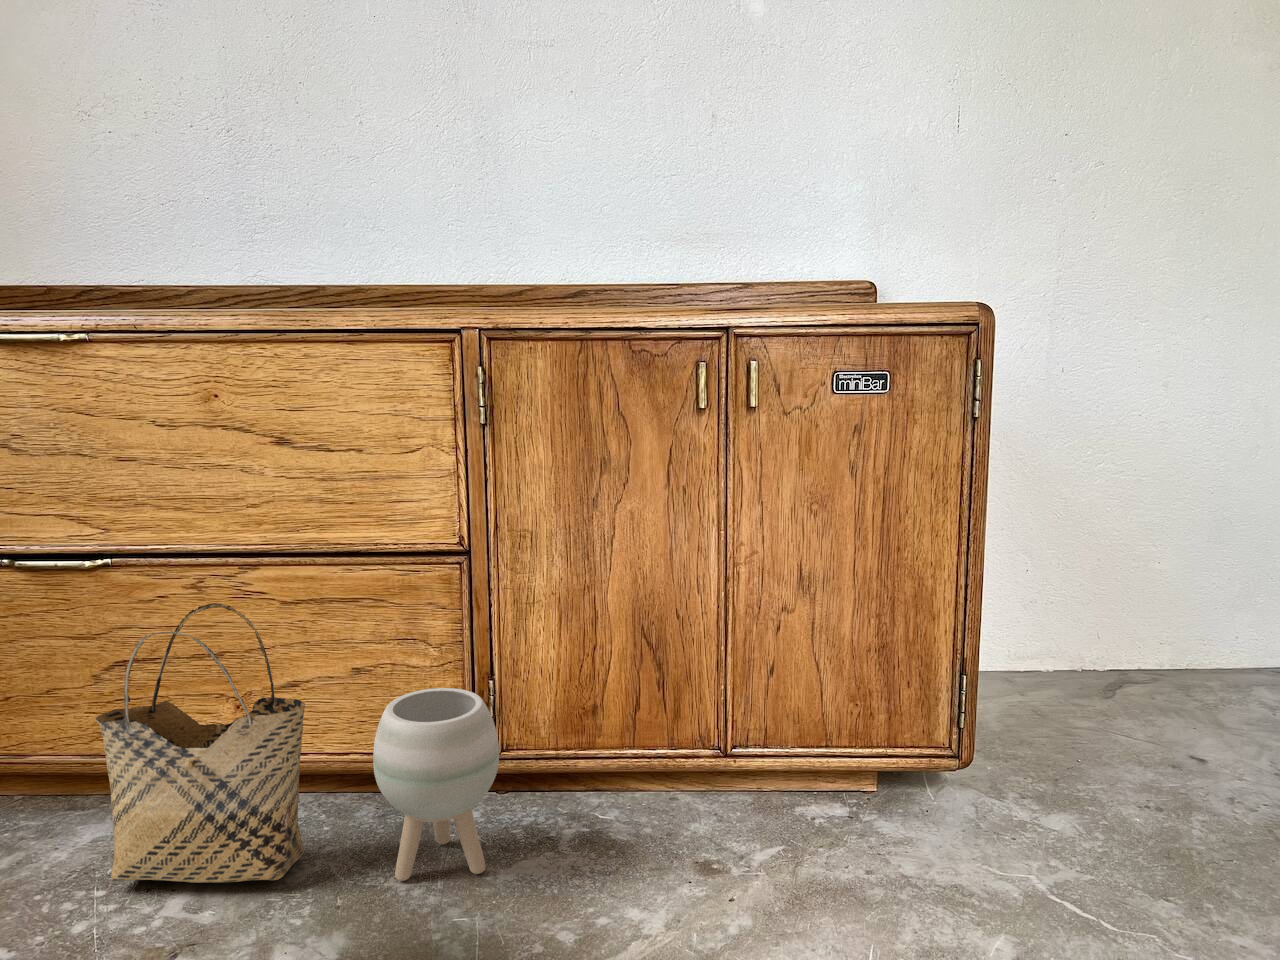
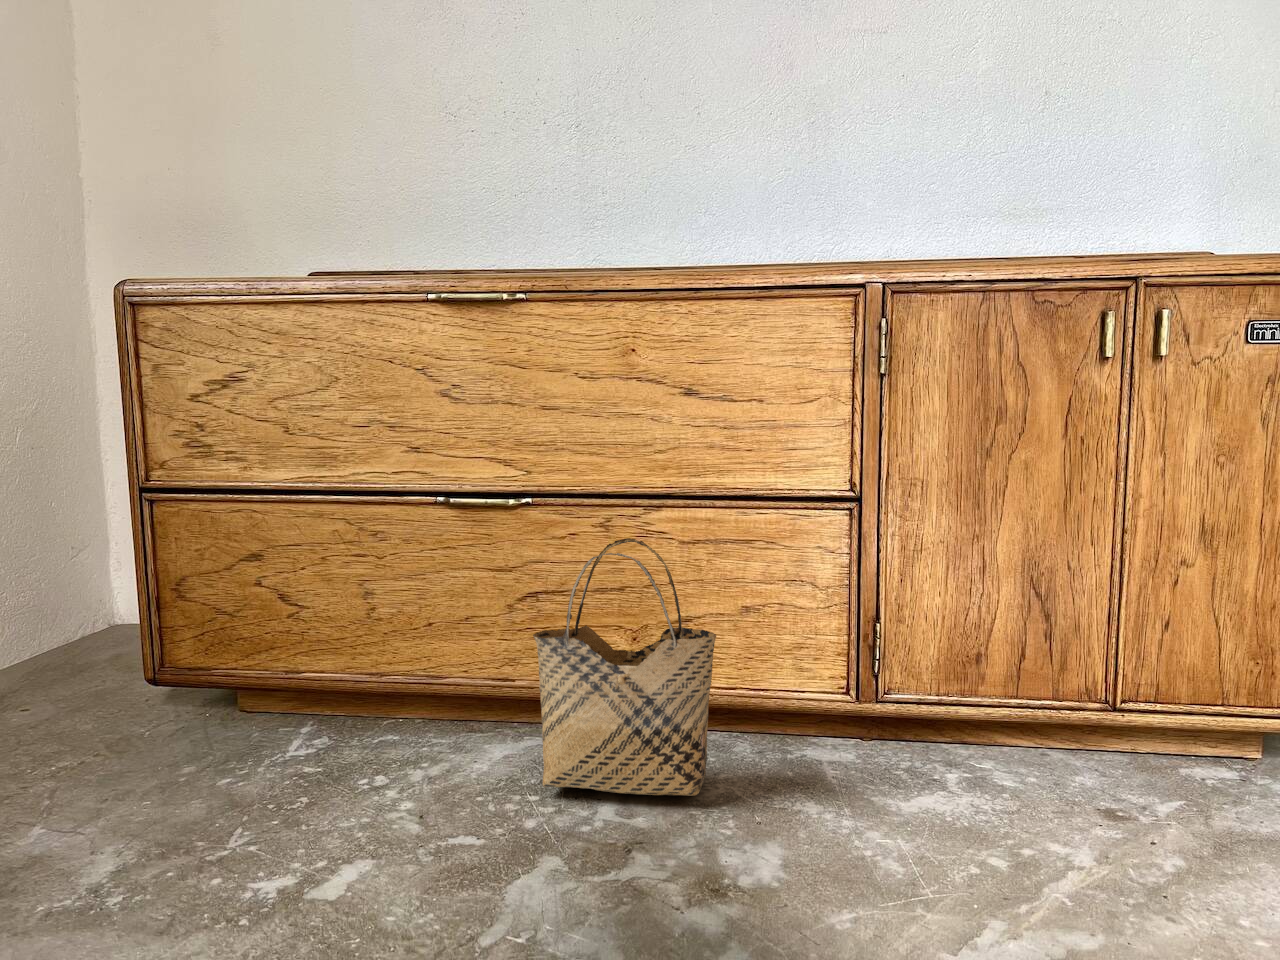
planter: present [373,688,499,881] -> none [784,626,904,806]

